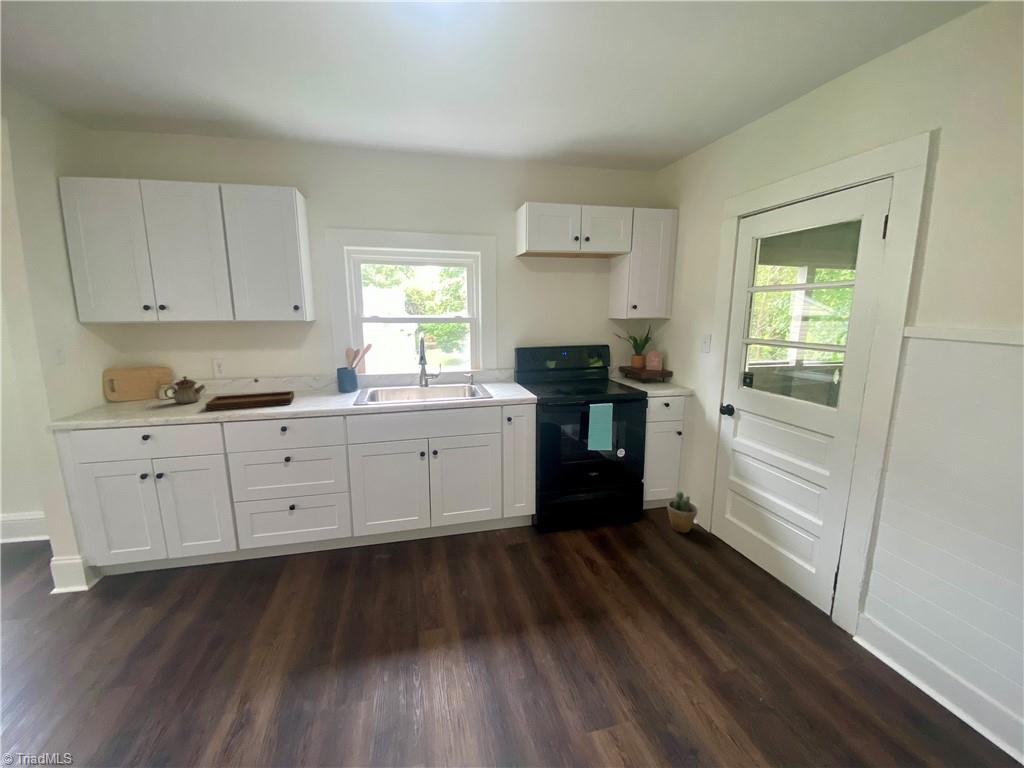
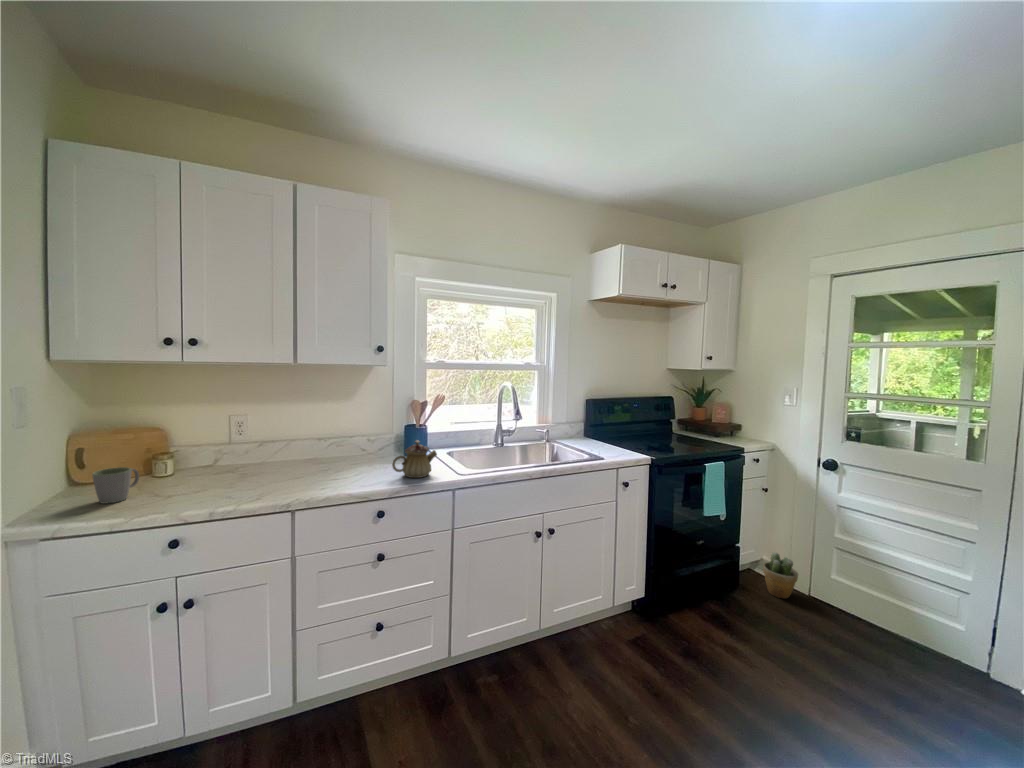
teapot: present [164,376,205,404] -> present [392,440,437,478]
tray: present [206,379,294,411] -> none [255,443,372,494]
mug: none [108,390,141,412] -> present [92,467,139,504]

